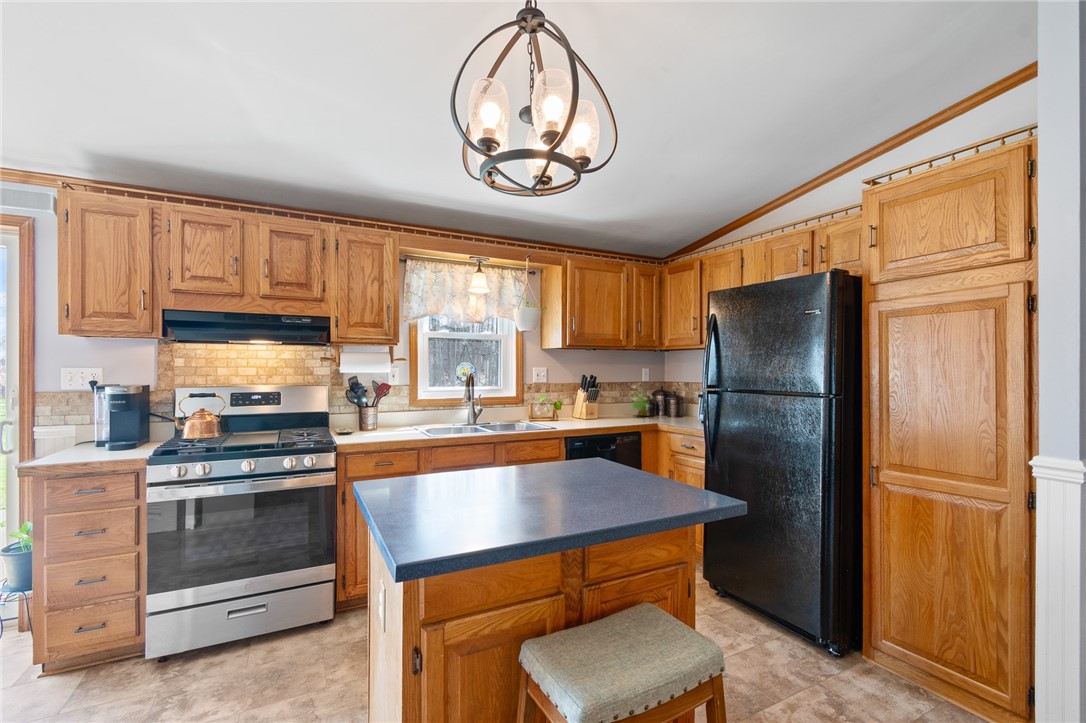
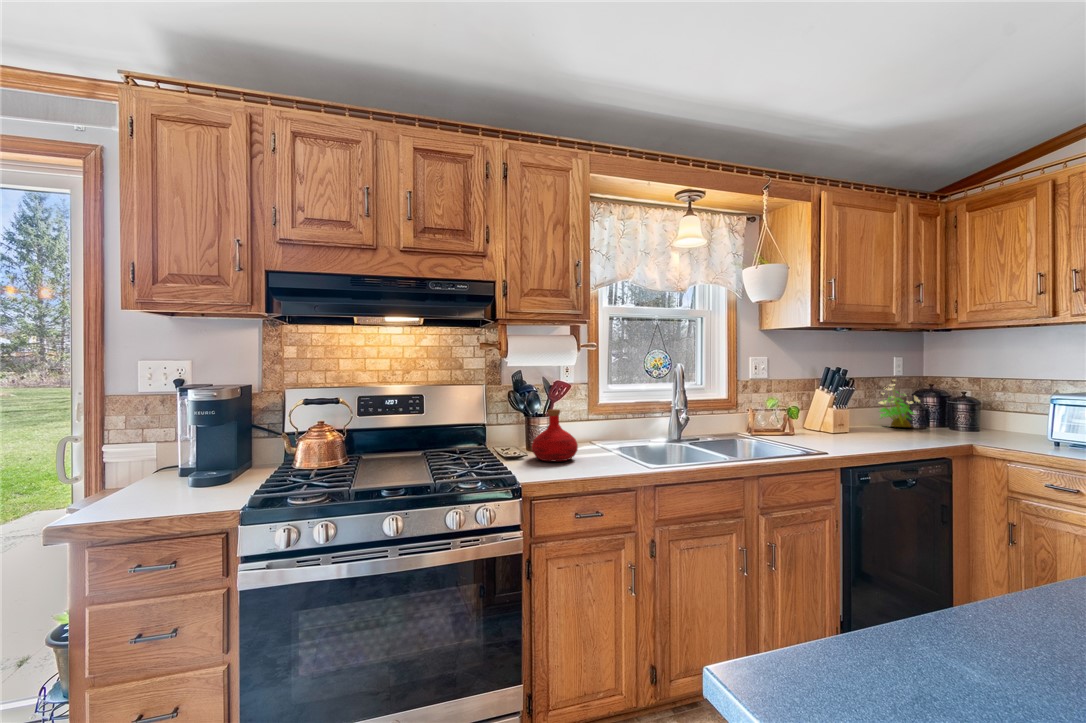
bottle: none [357,402,389,435] -> present [532,409,578,461]

